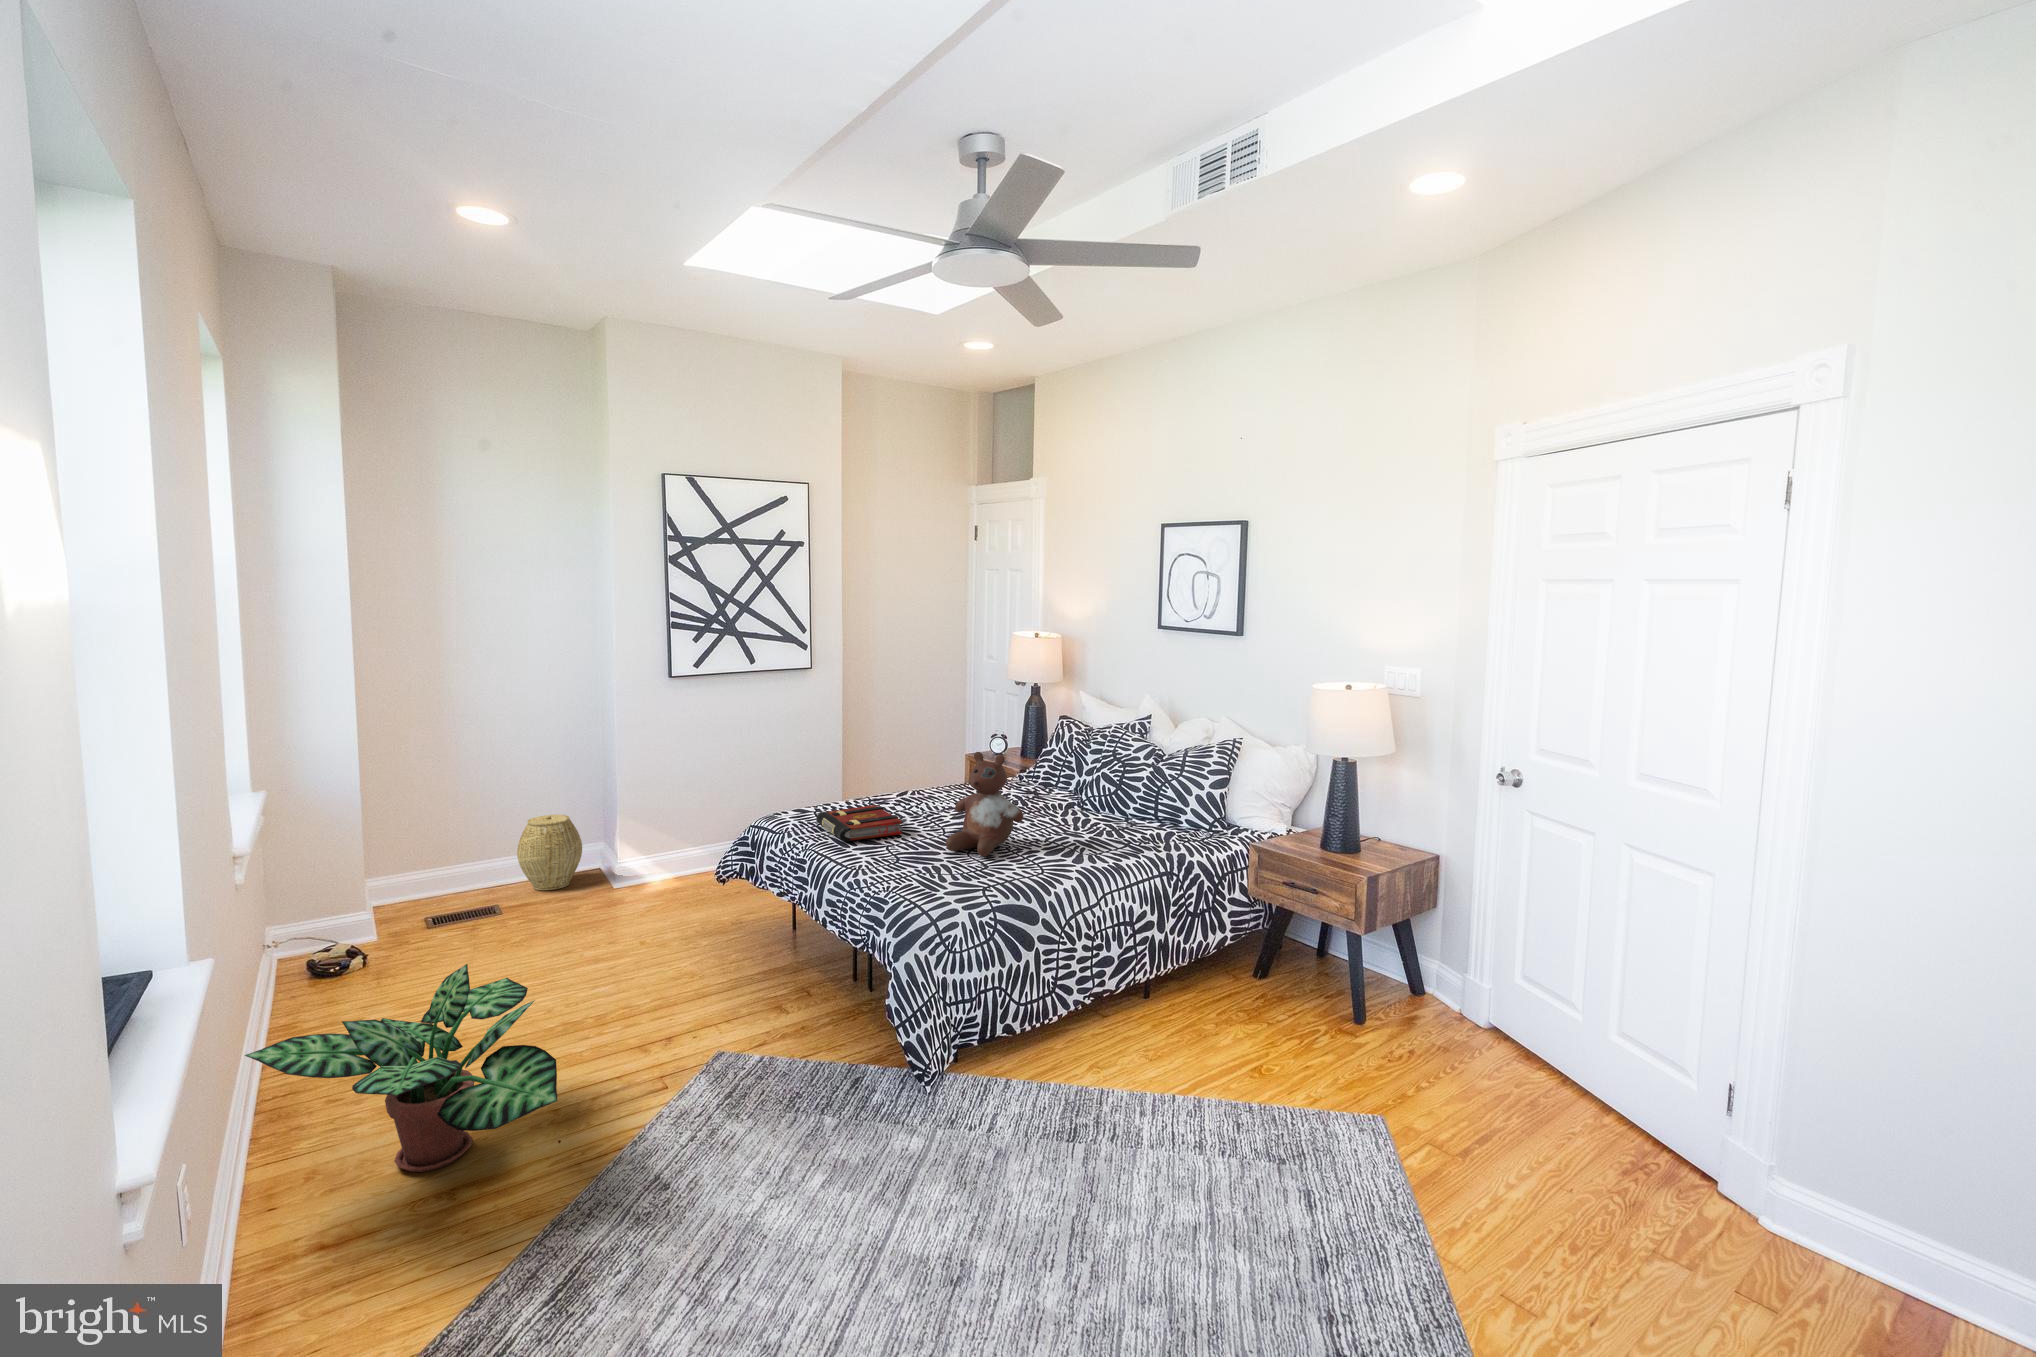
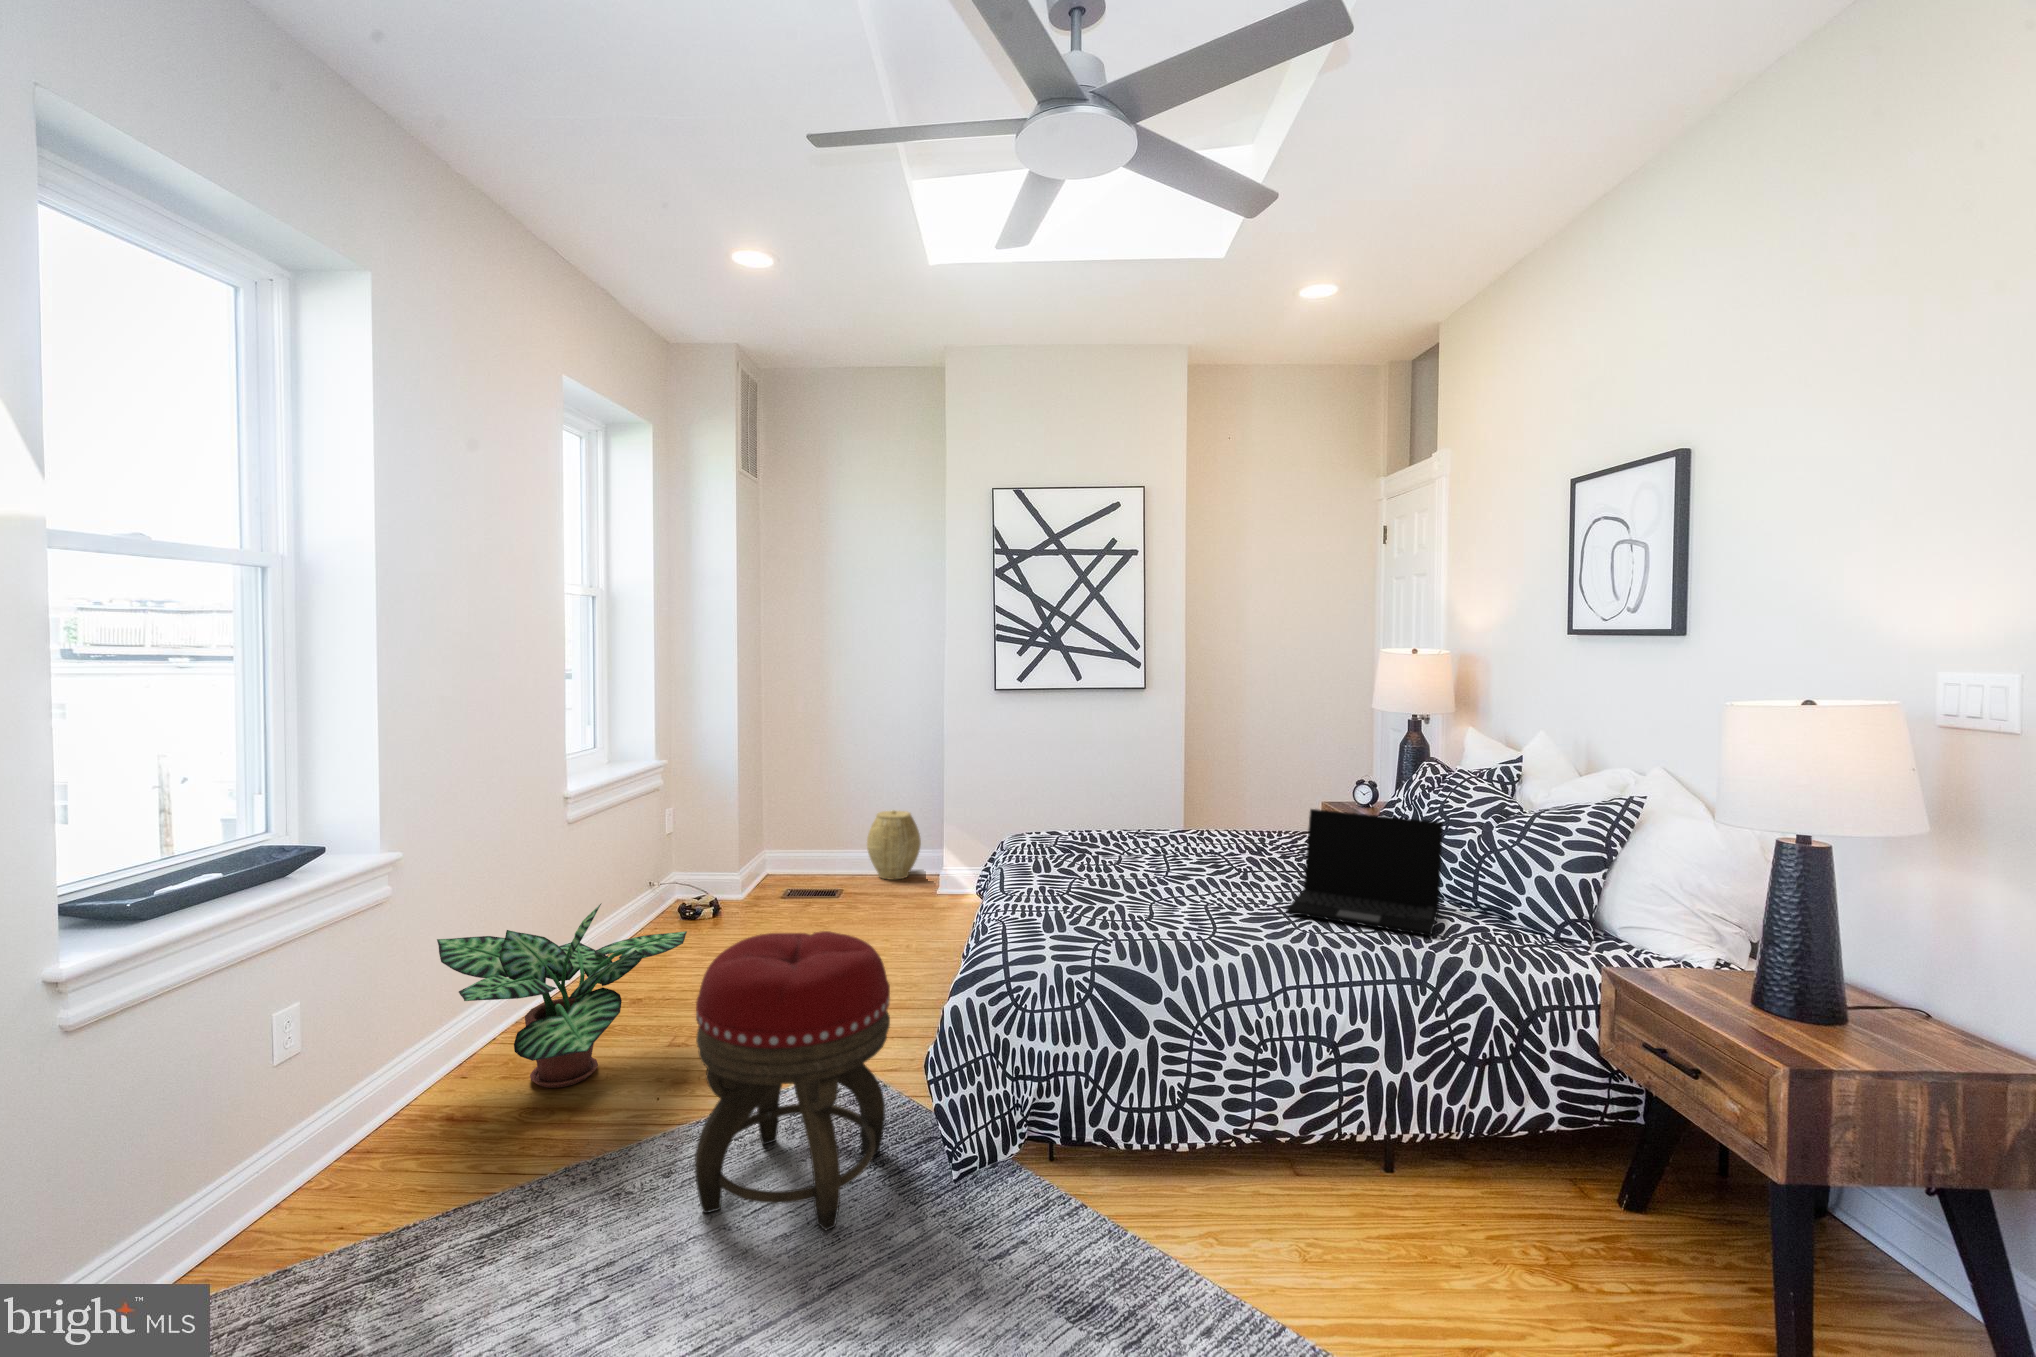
stuffed bear: present [946,752,1023,857] -> none [1125,769,1224,904]
laptop: none [1056,768,1159,847] -> present [1286,809,1443,936]
book: present [816,805,902,842] -> none [1028,827,1107,864]
footstool: none [698,930,864,1187] -> present [695,931,890,1230]

